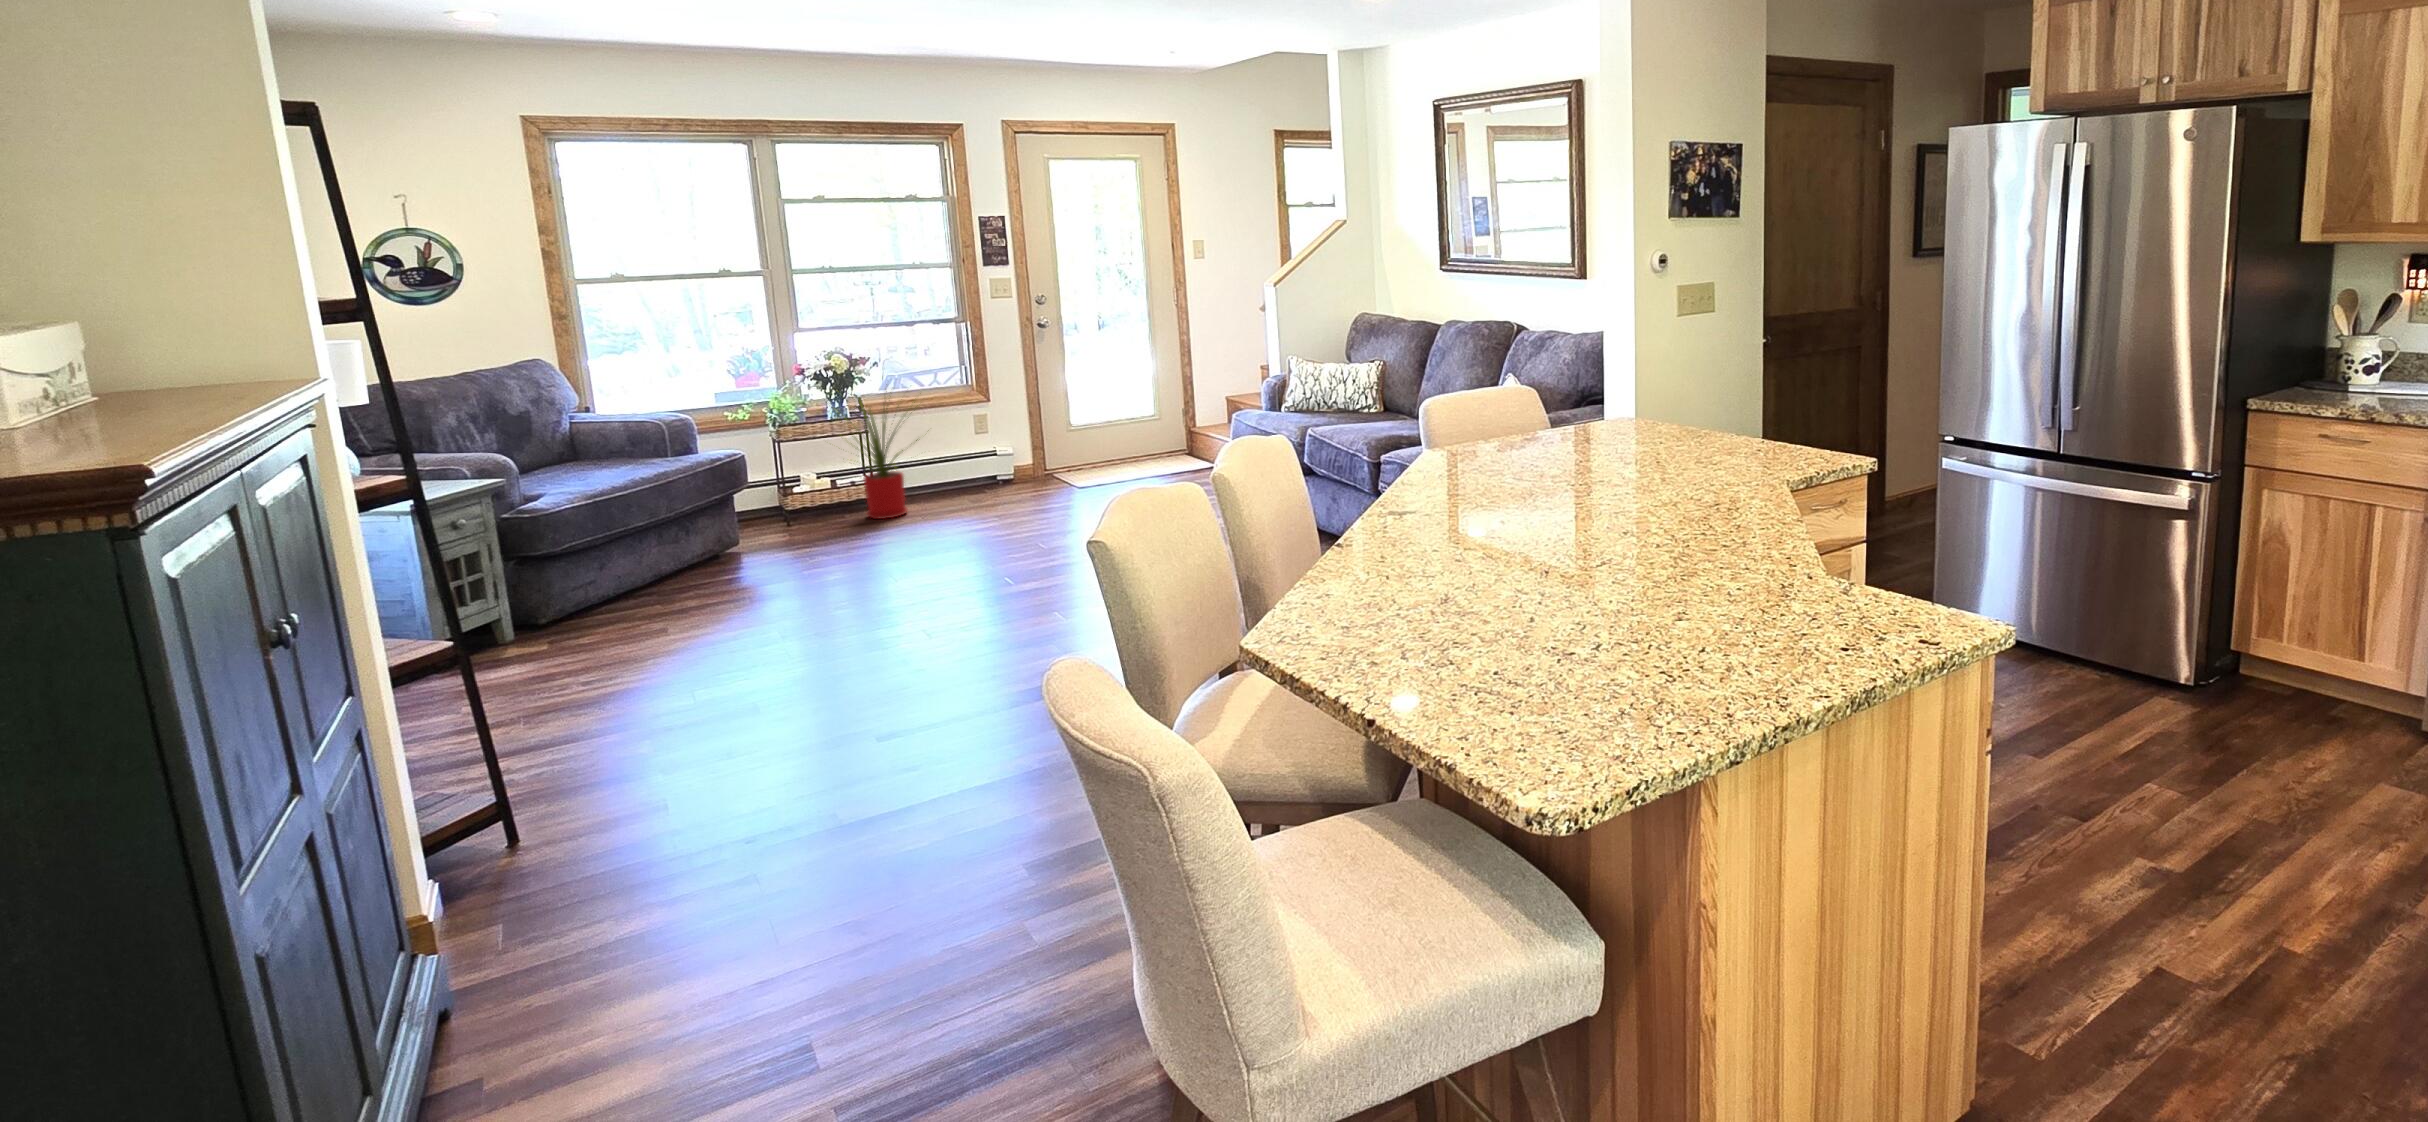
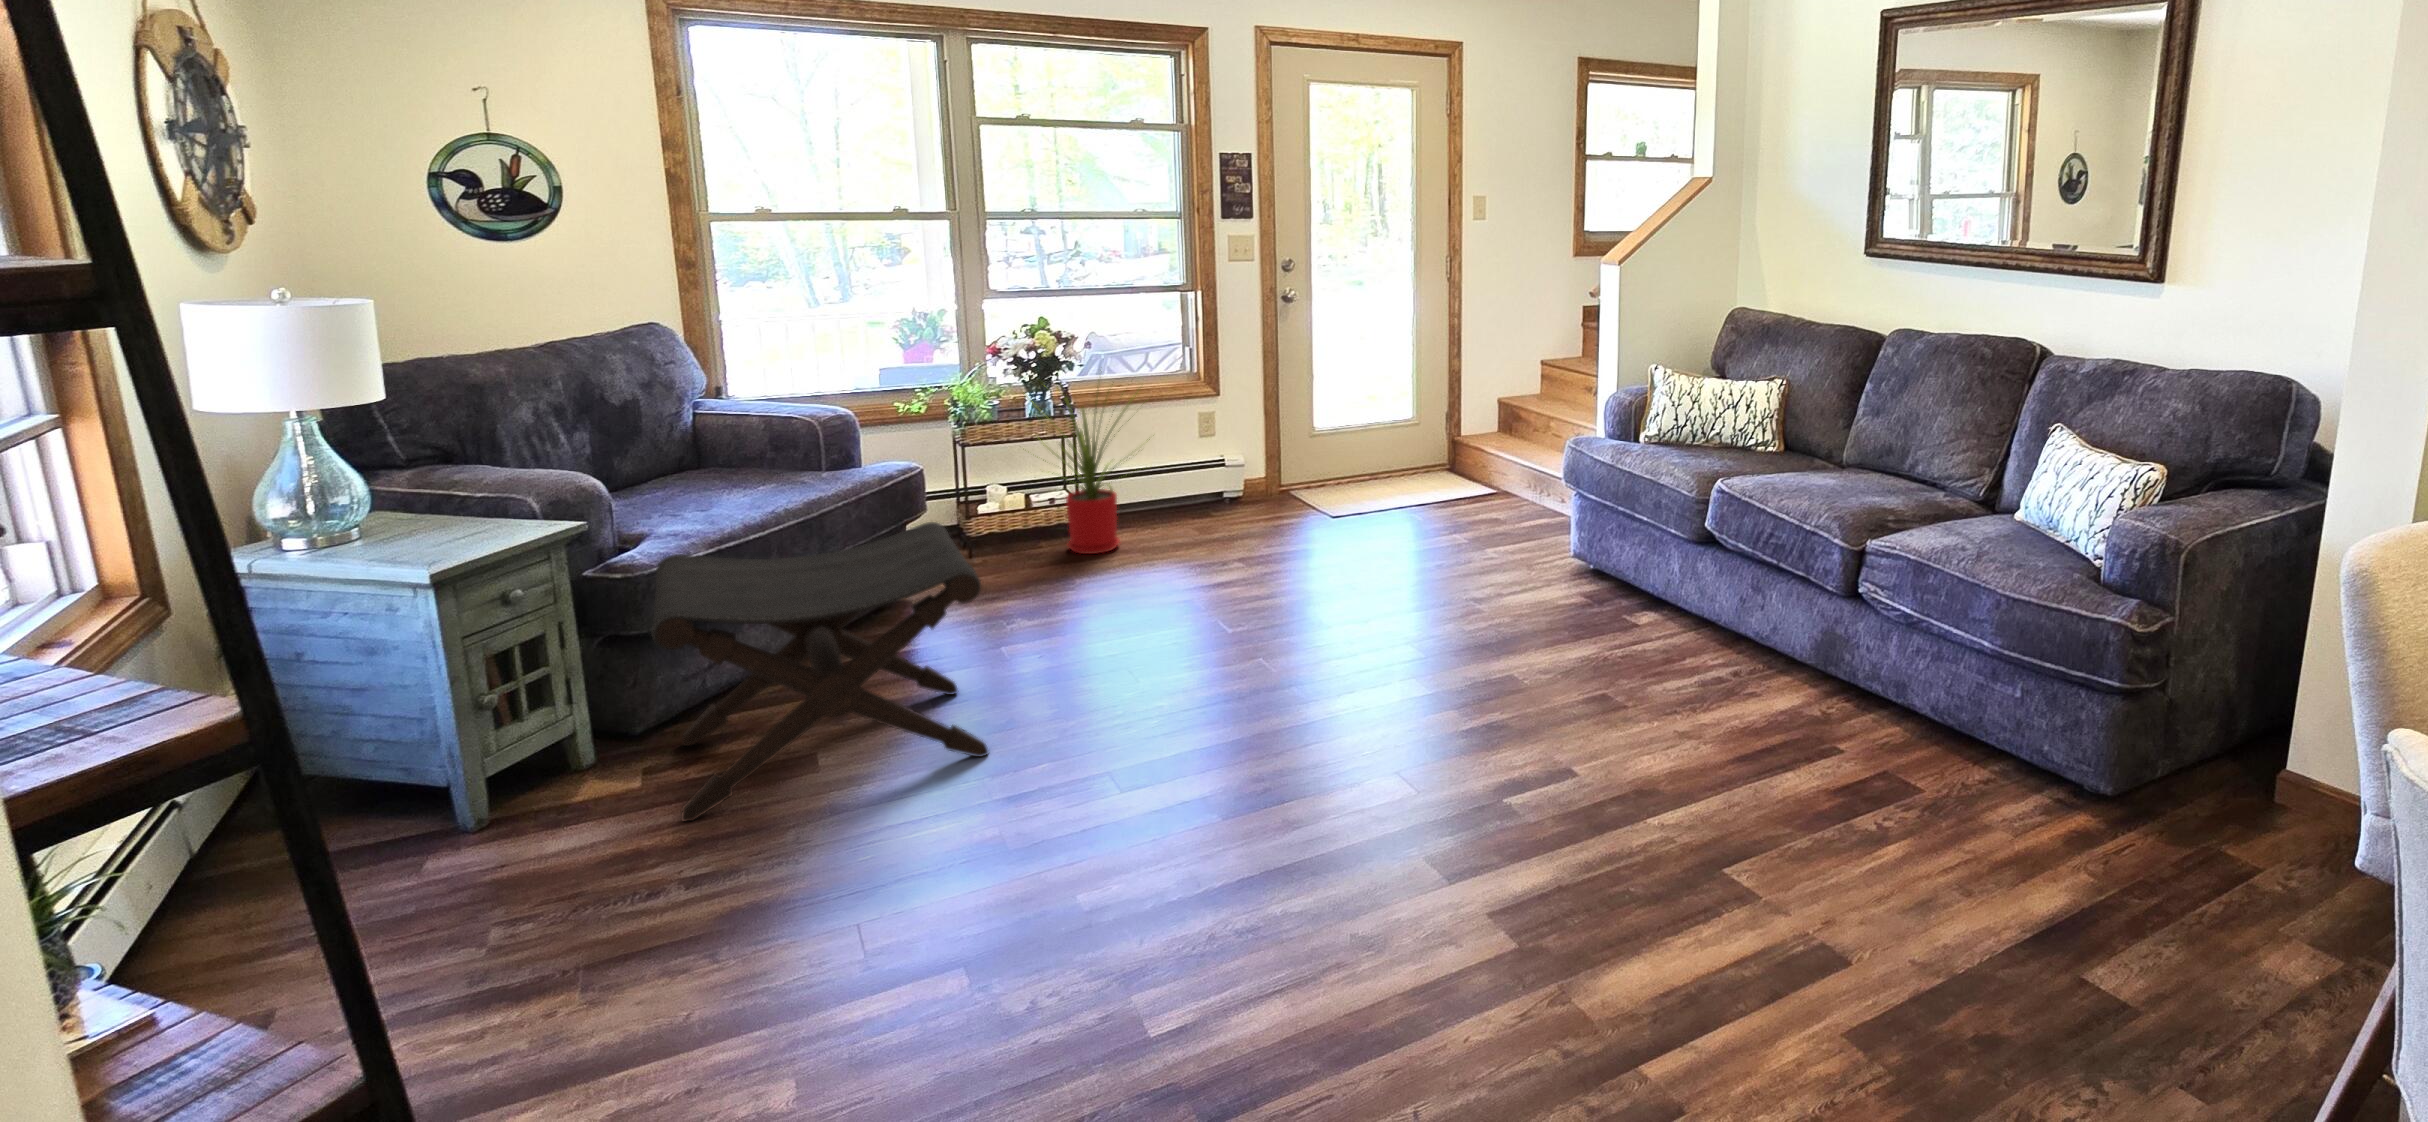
footstool: none [552,477,787,662] -> present [651,522,989,821]

